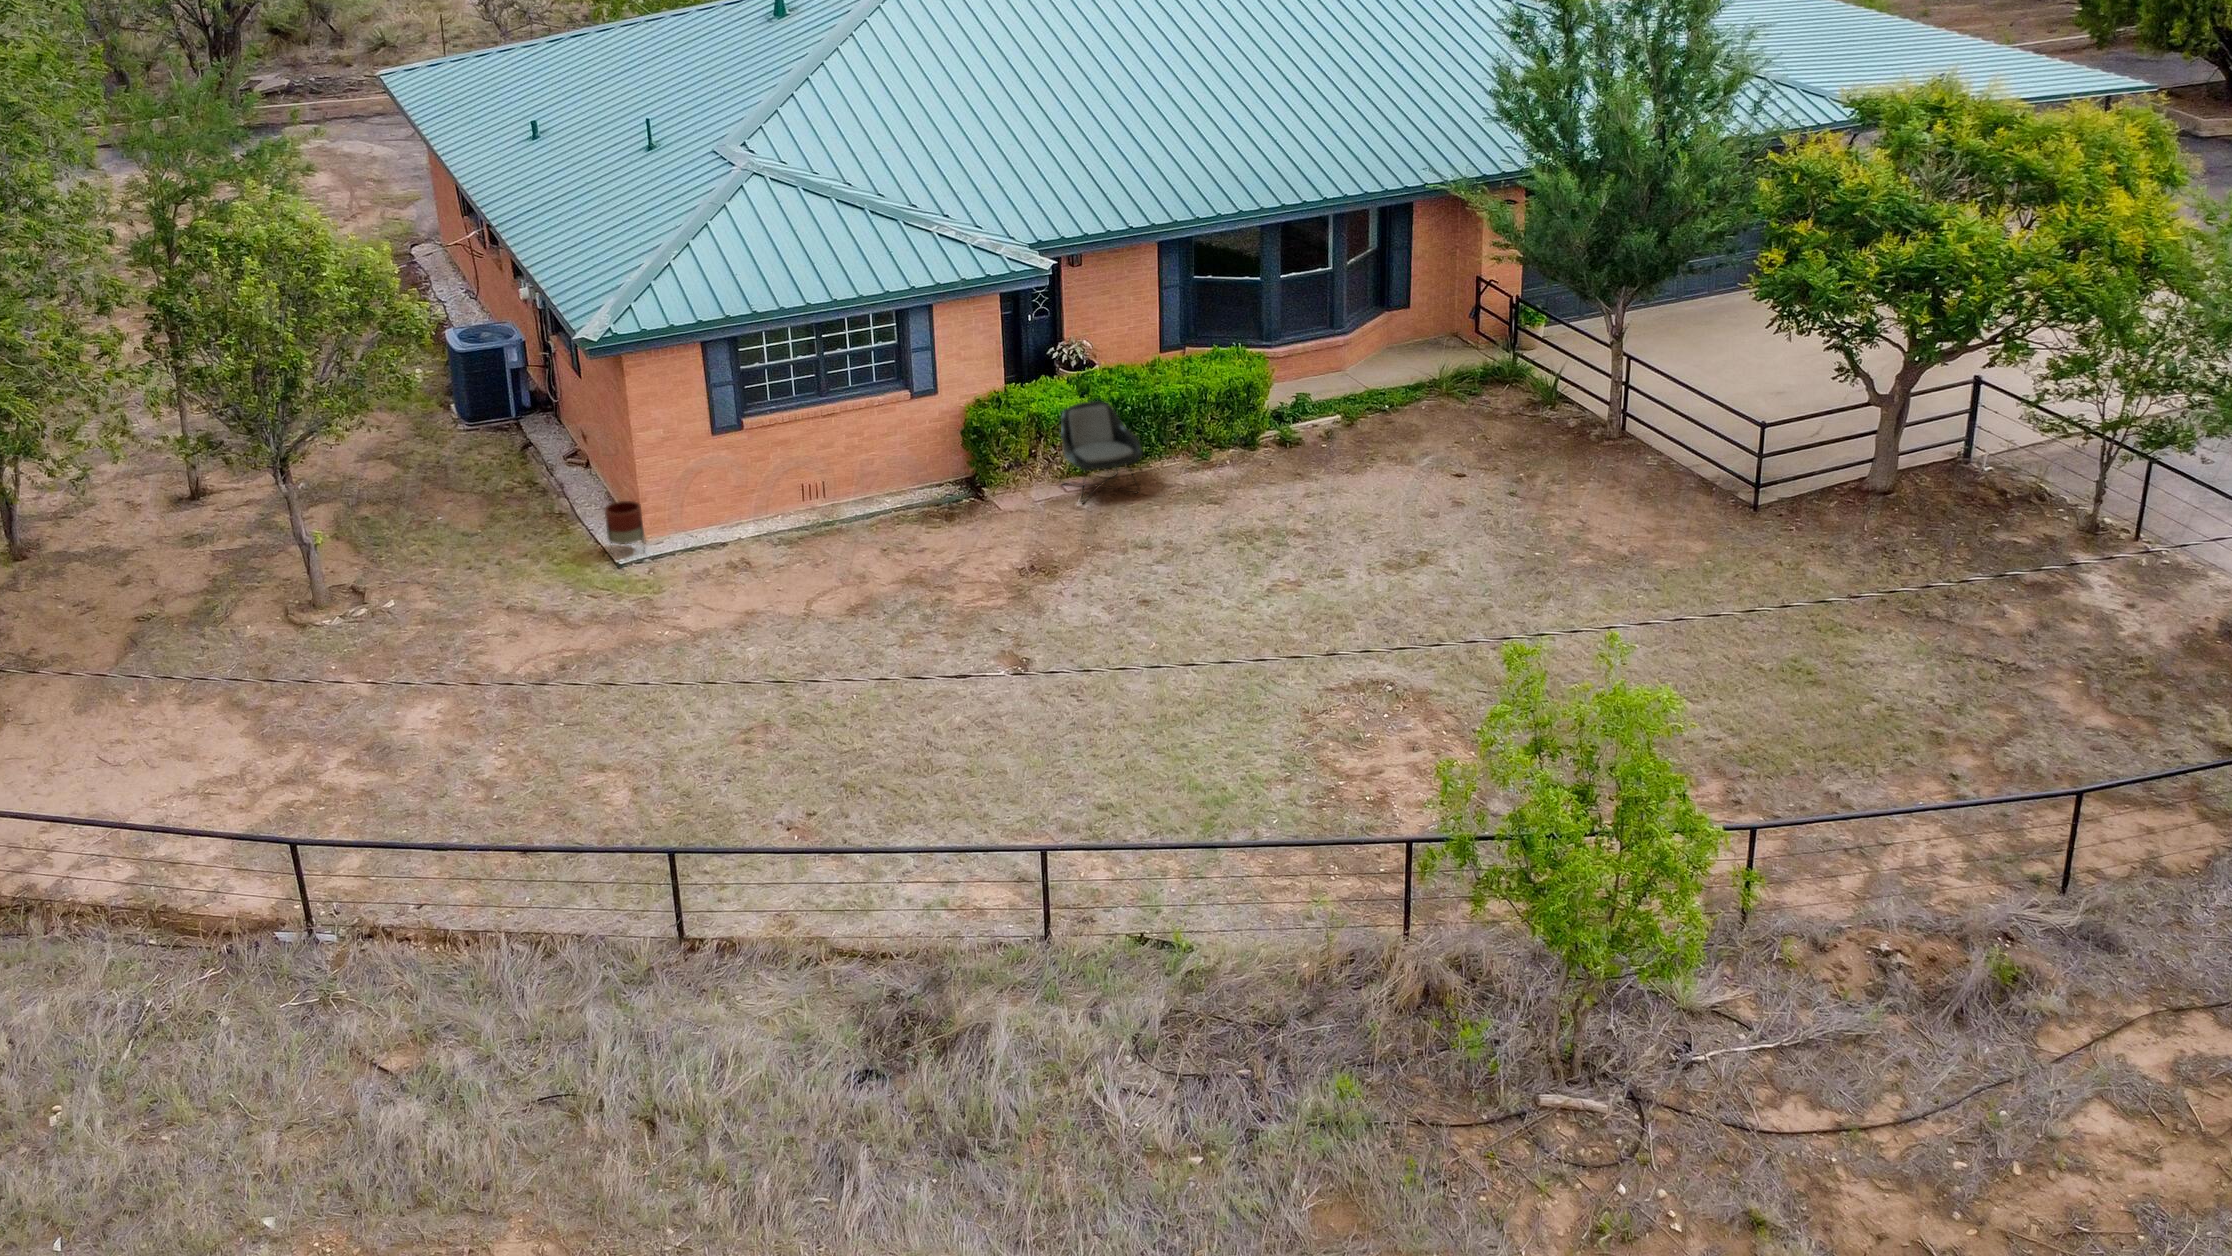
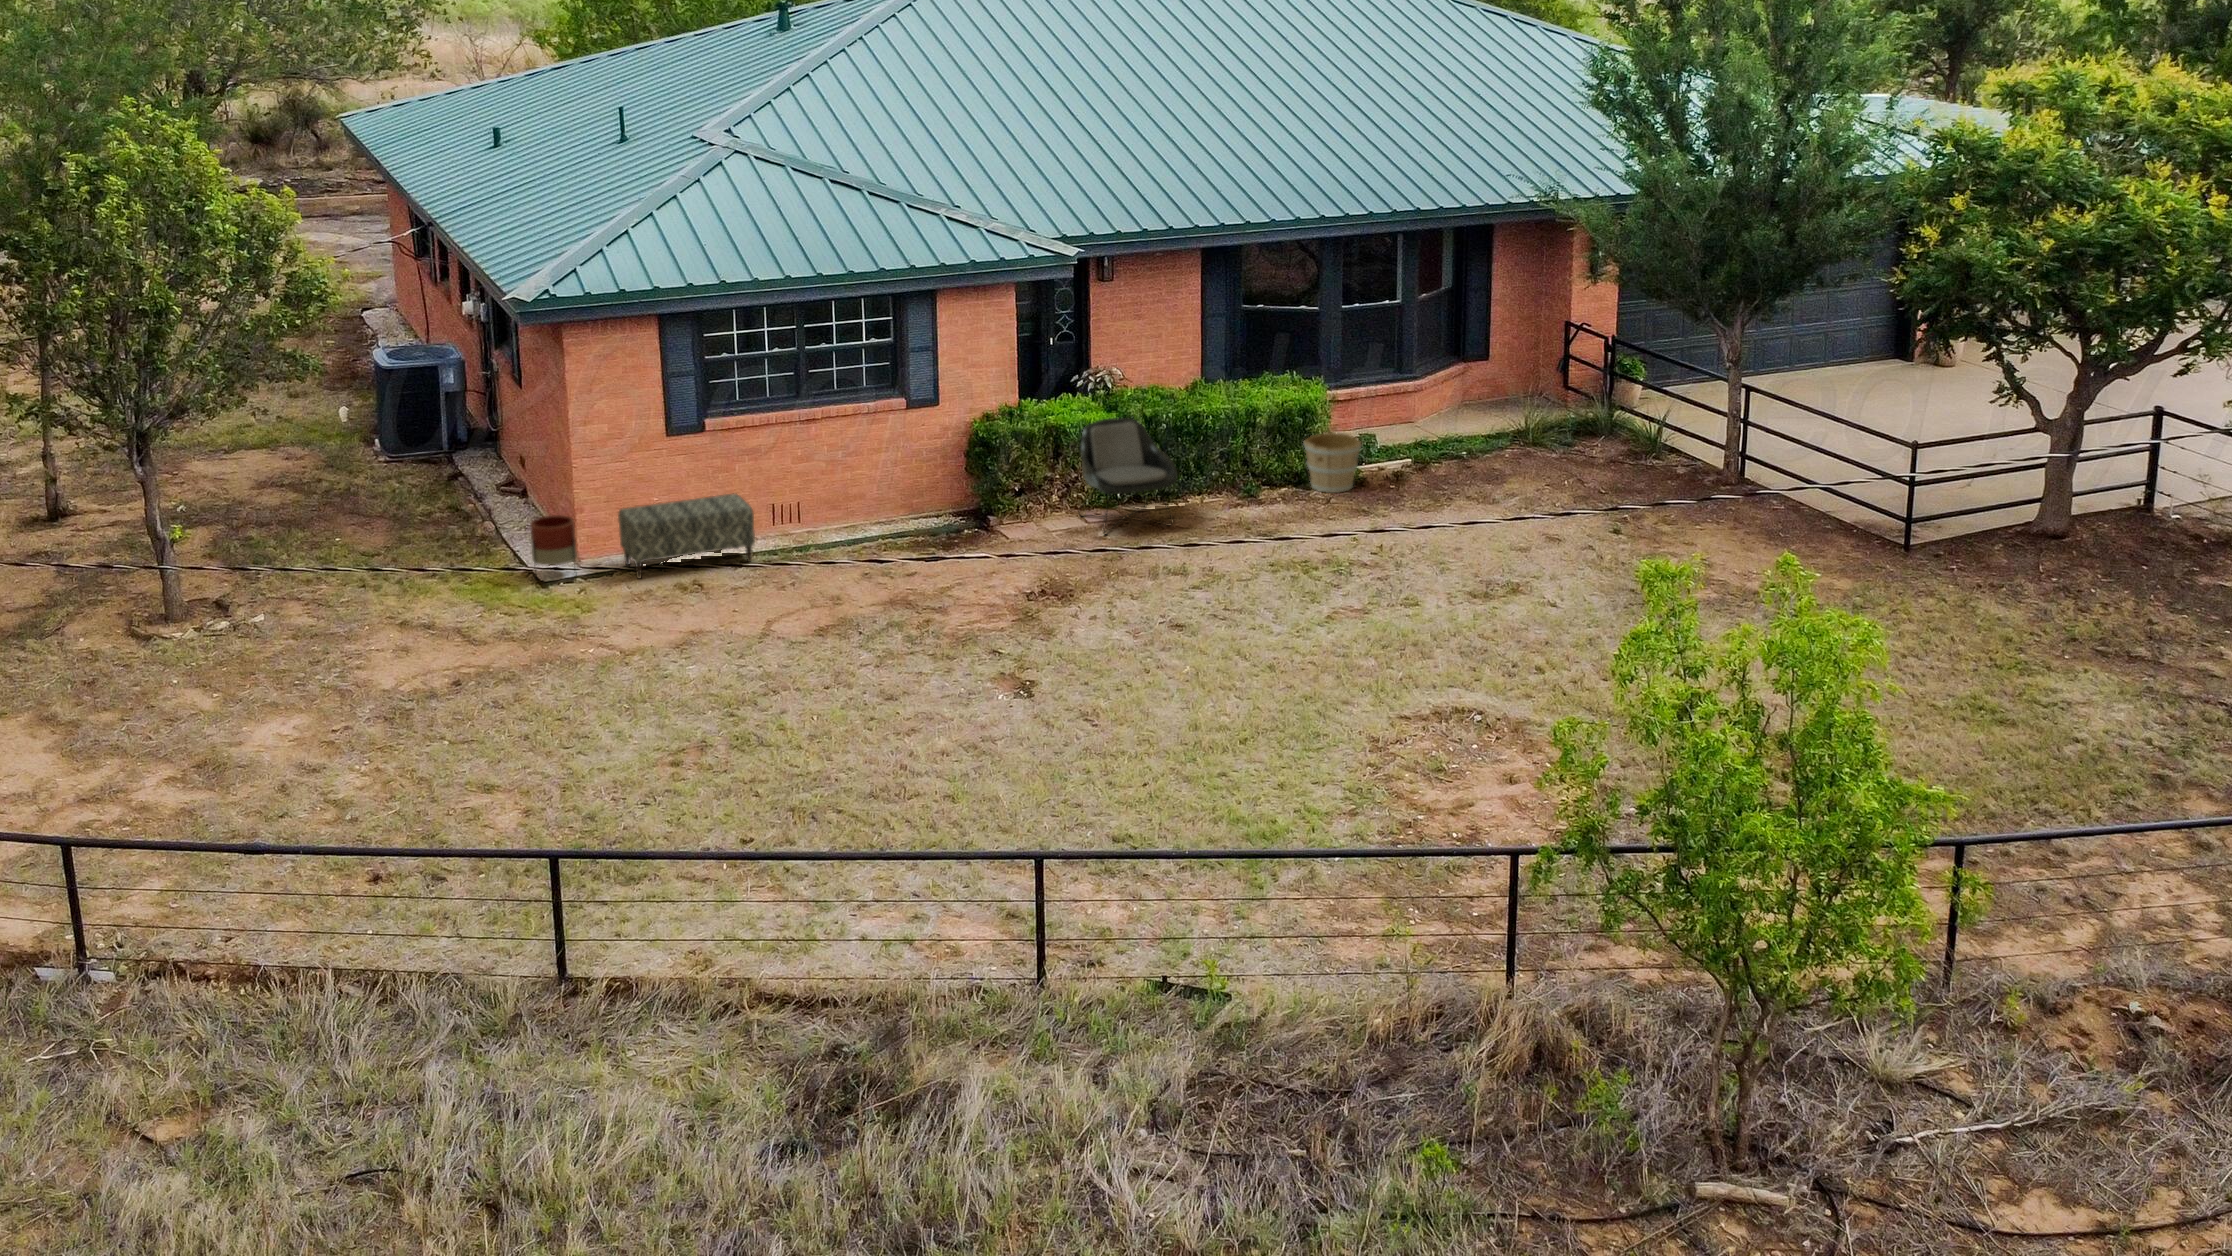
wooden bucket: none [1248,404,1298,457] -> present [1304,432,1362,493]
bench: none [677,476,791,553] -> present [618,493,755,578]

